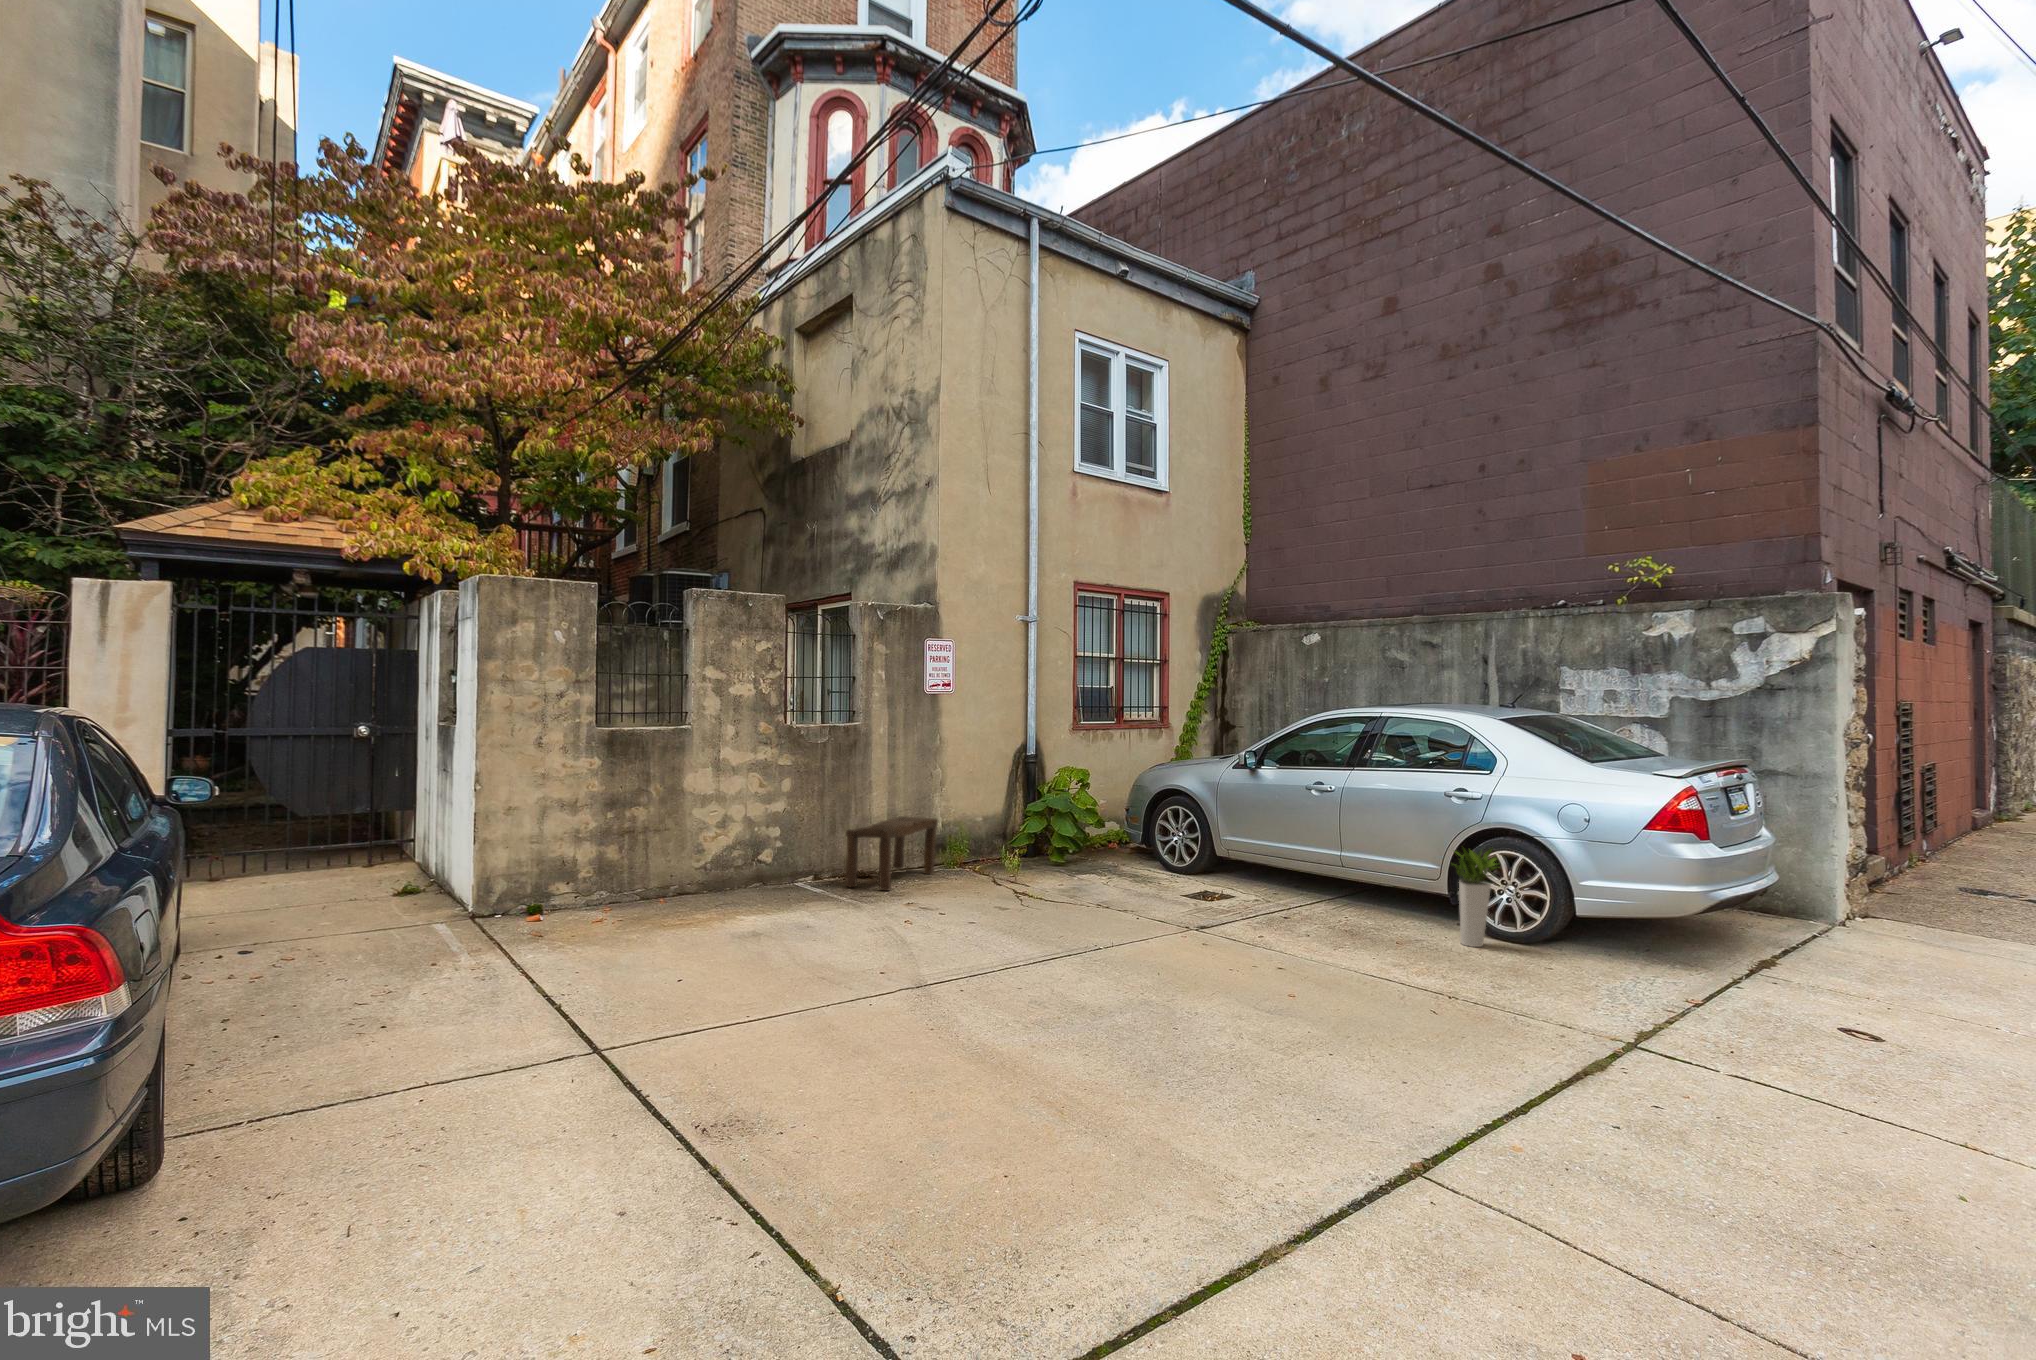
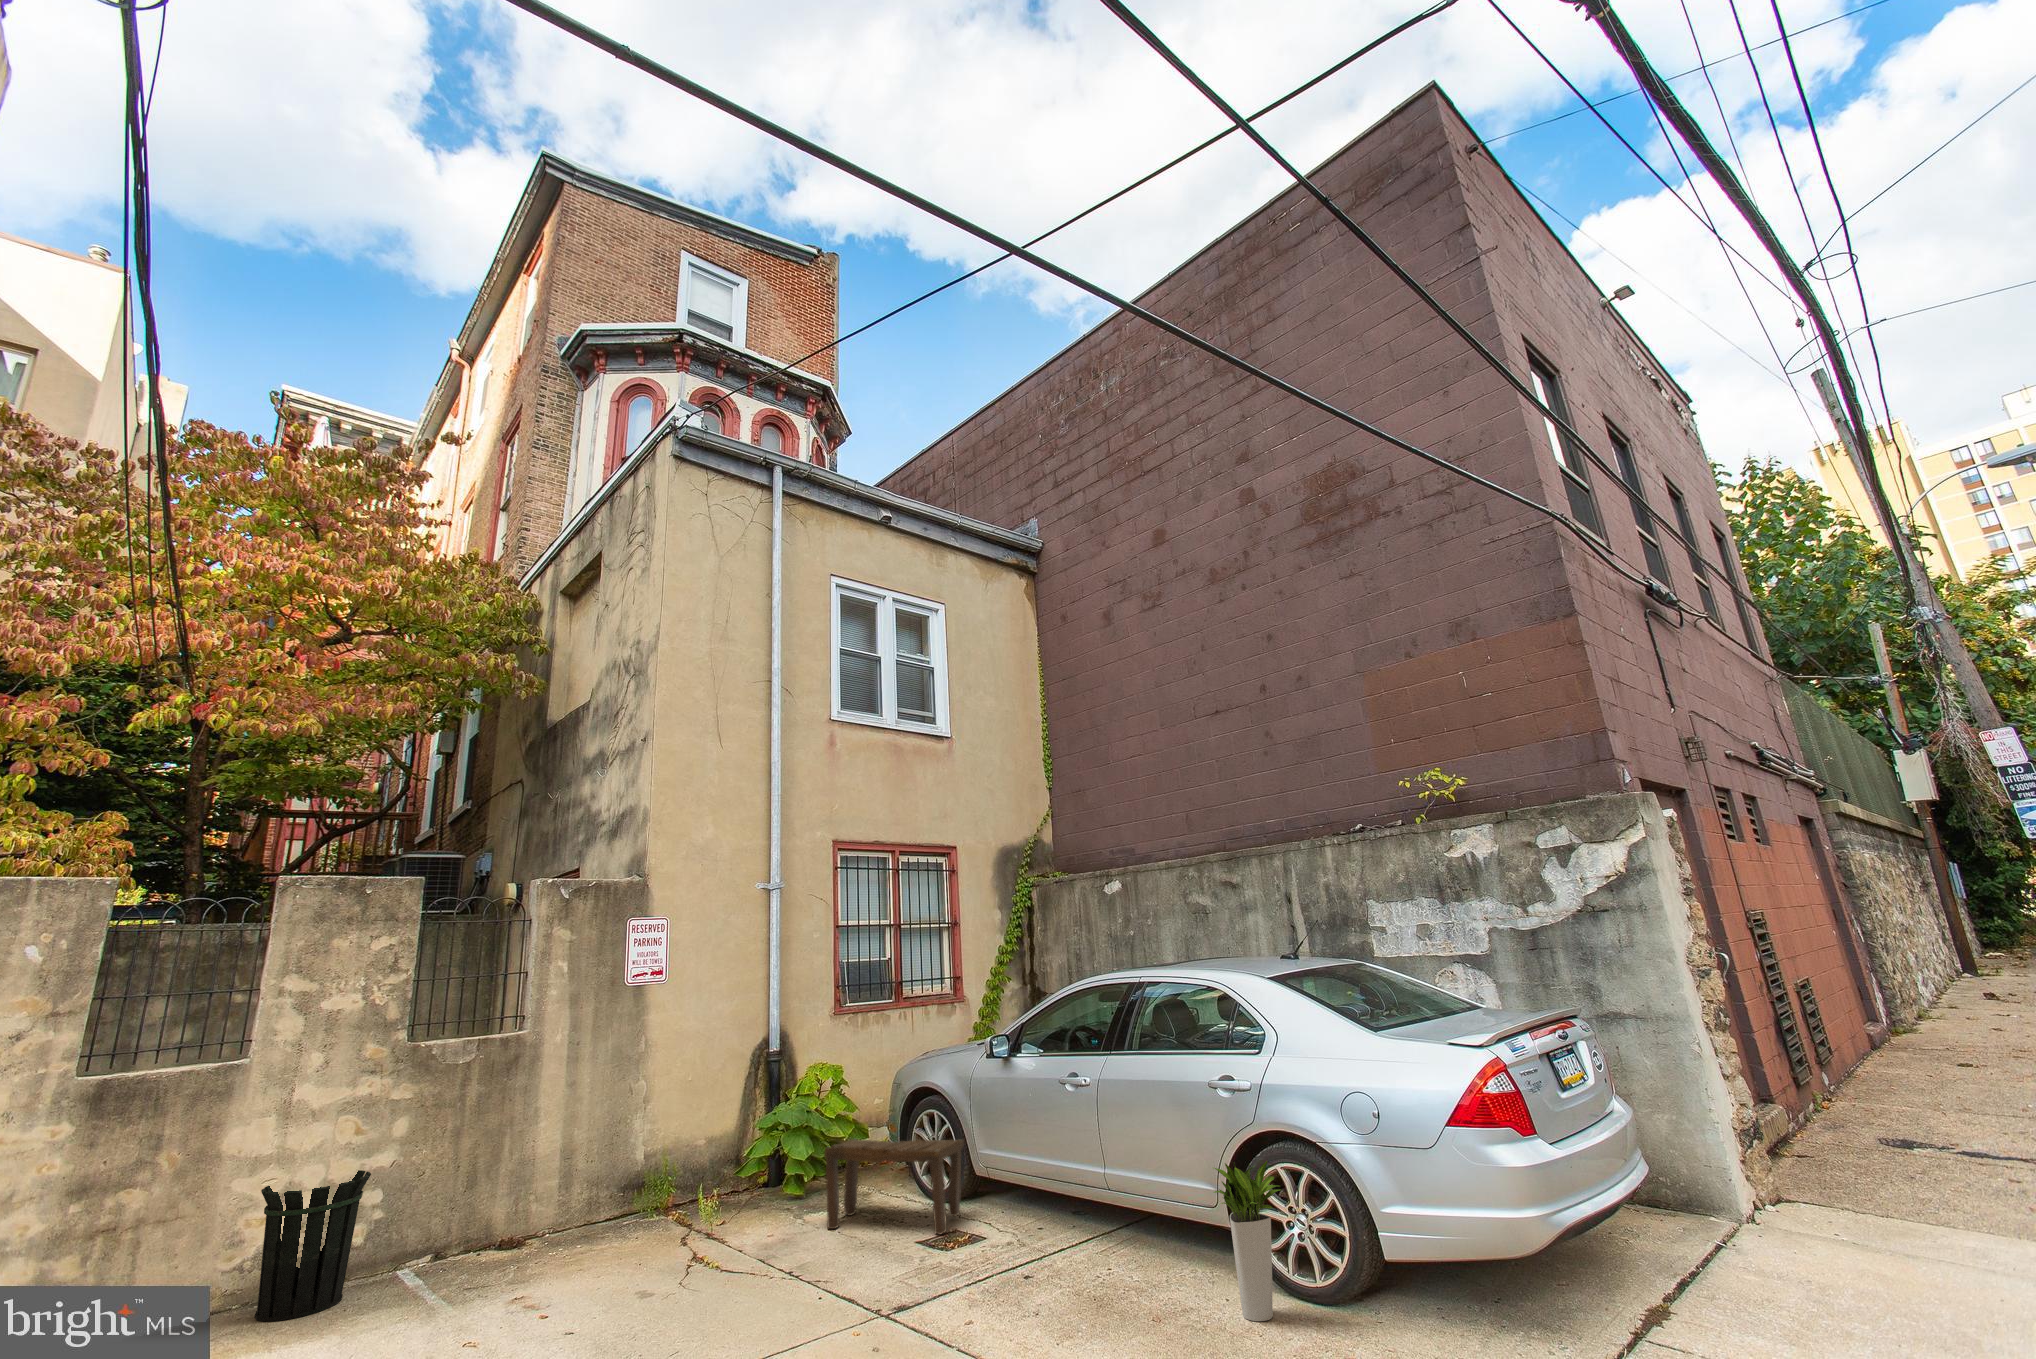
waste bin: none [727,808,794,898] -> present [254,1170,371,1321]
bench: present [846,816,938,891] -> present [824,1139,964,1235]

